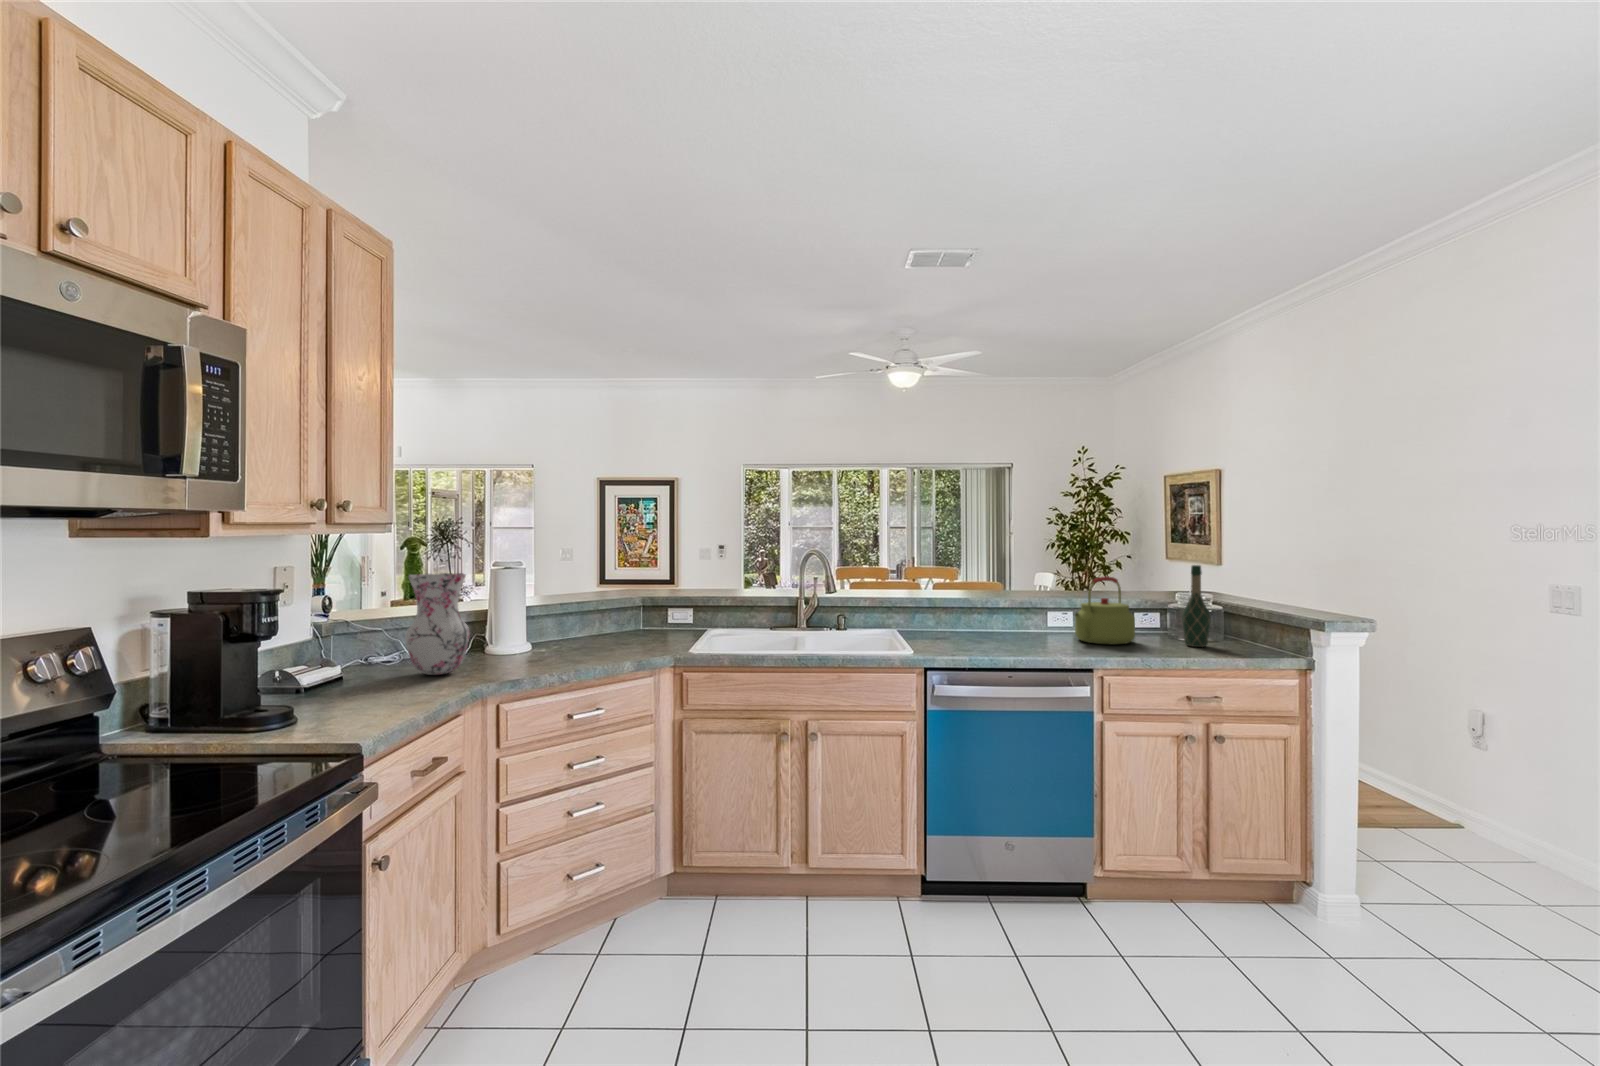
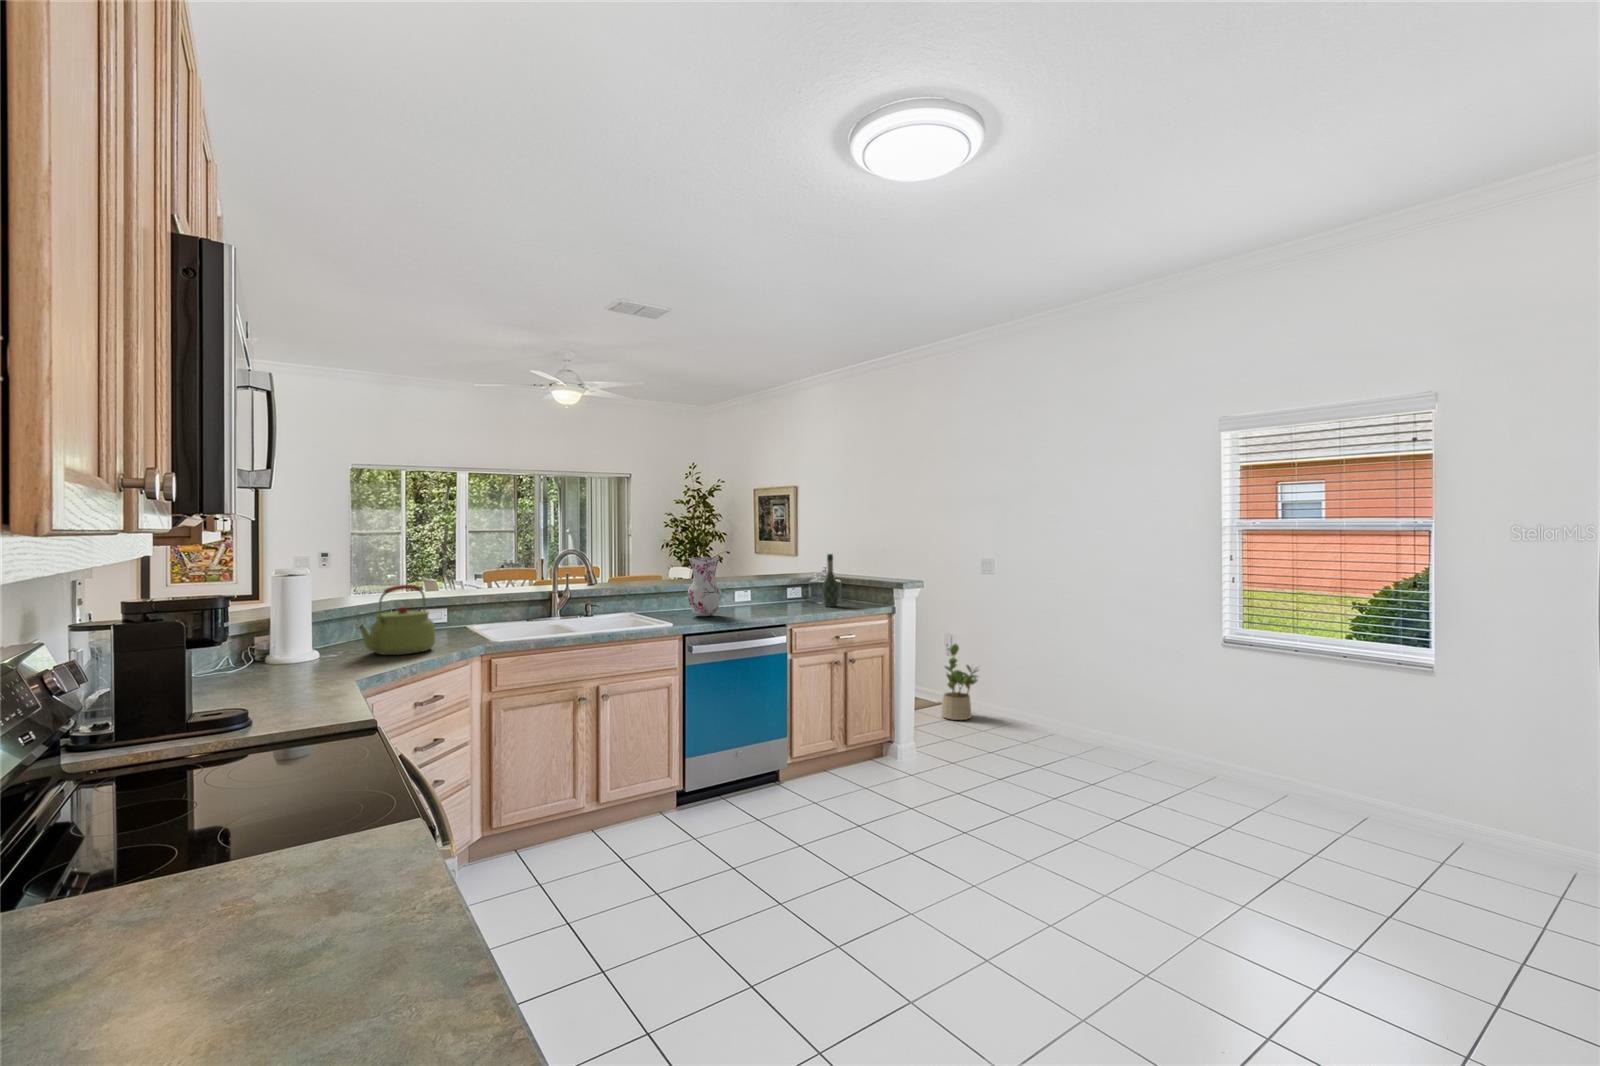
vase: present [405,573,470,675] -> present [688,557,722,616]
kettle: present [1075,577,1135,644] -> present [359,585,435,655]
potted plant: none [1443,731,1537,870] -> present [941,644,978,720]

